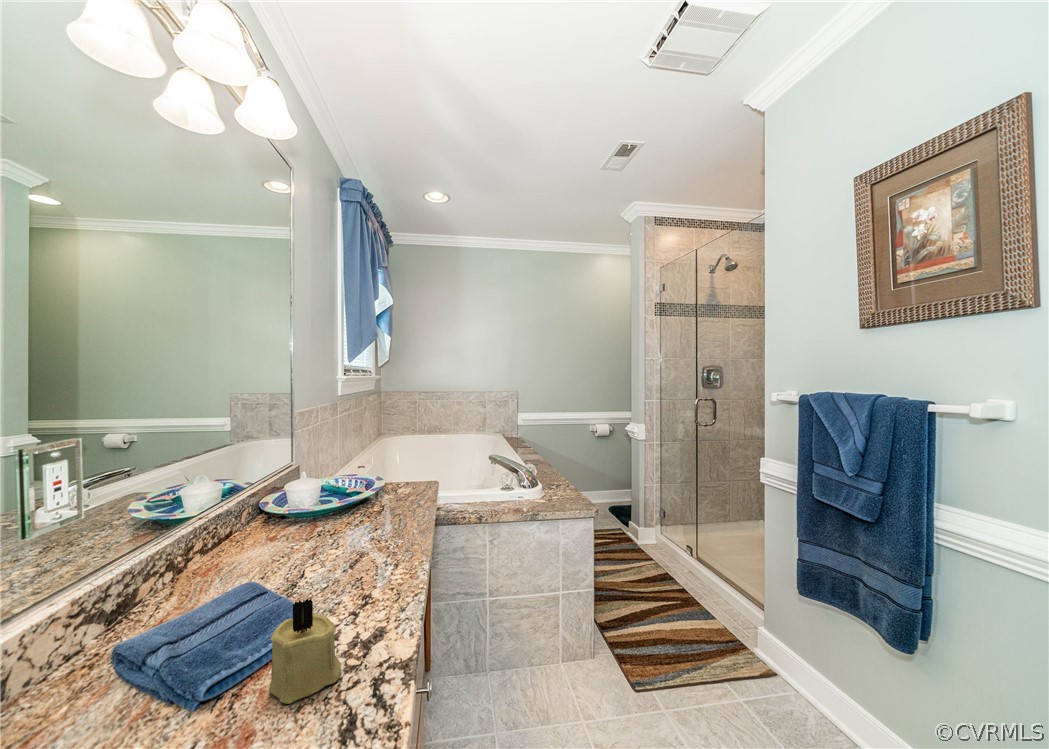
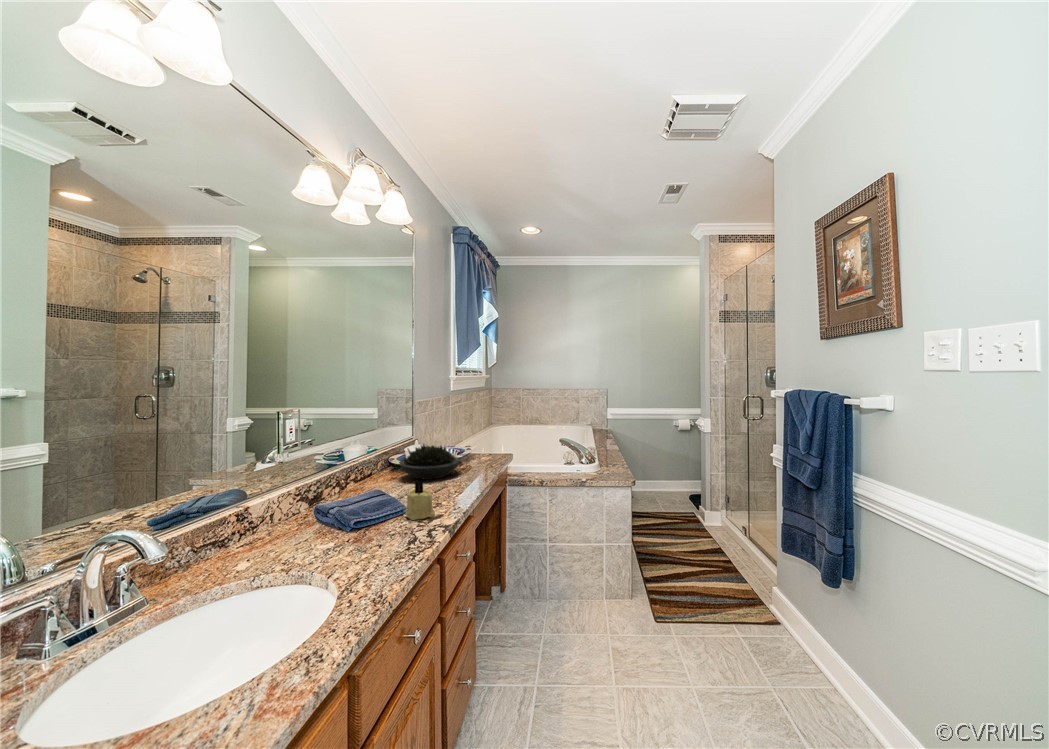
succulent plant: none [251,486,368,553] -> present [399,444,460,480]

